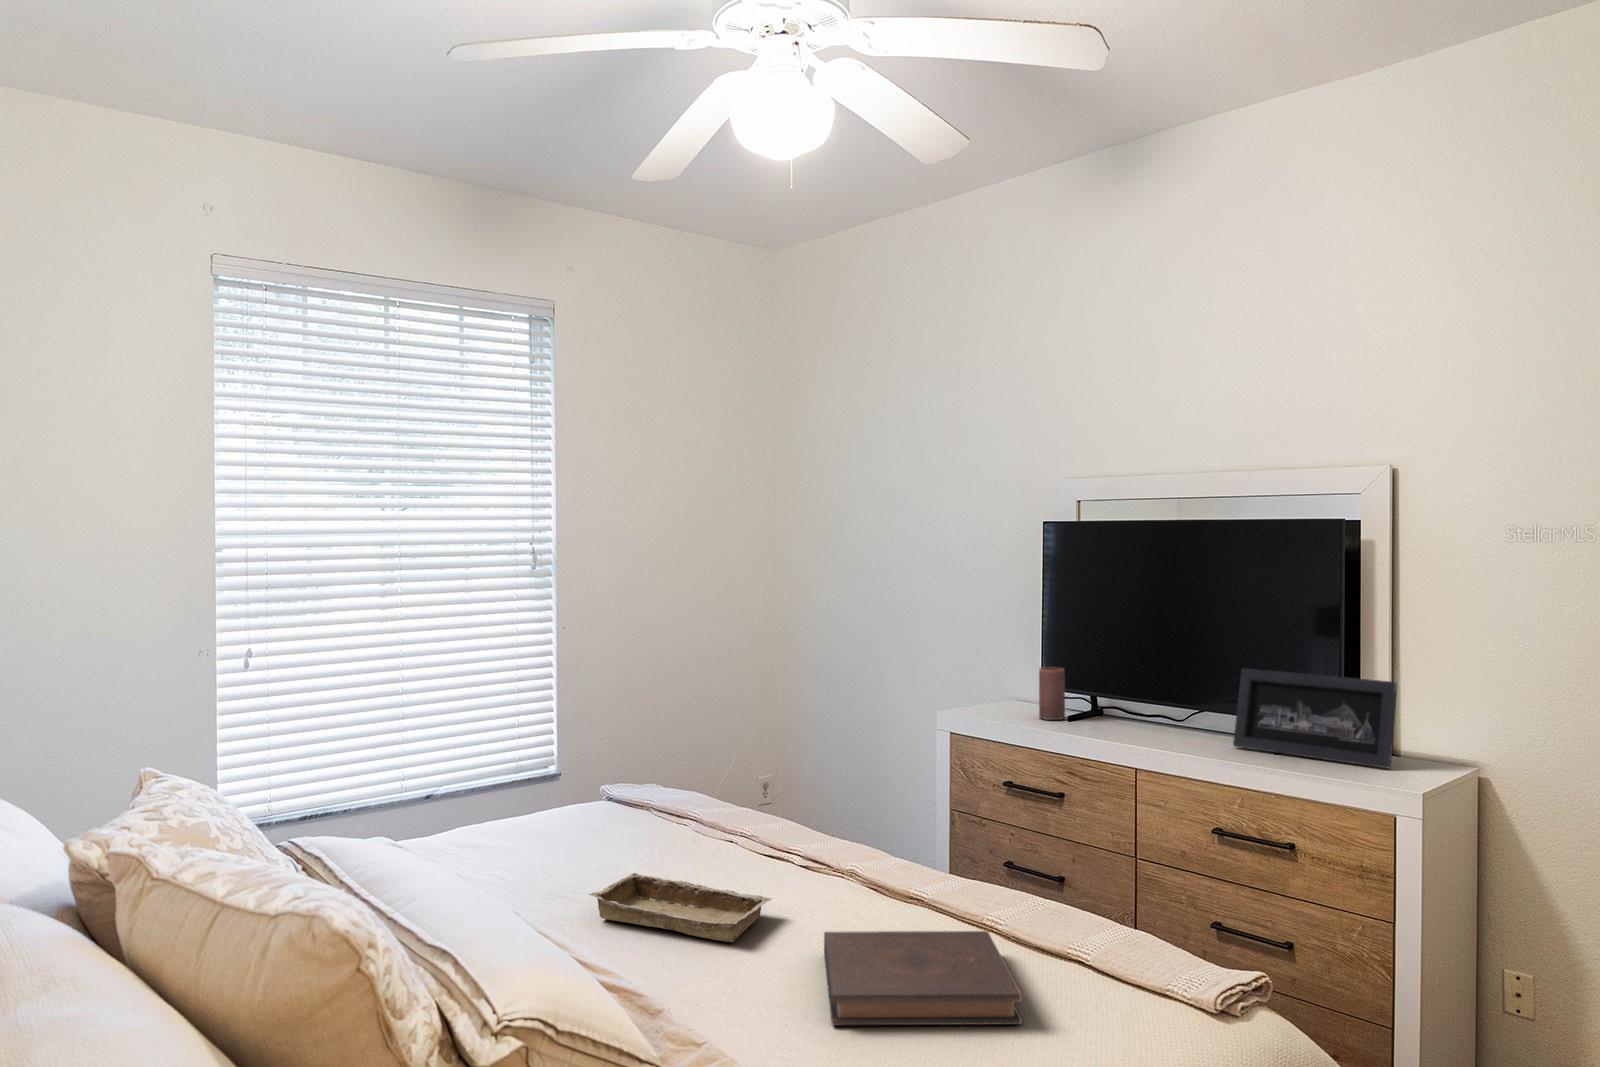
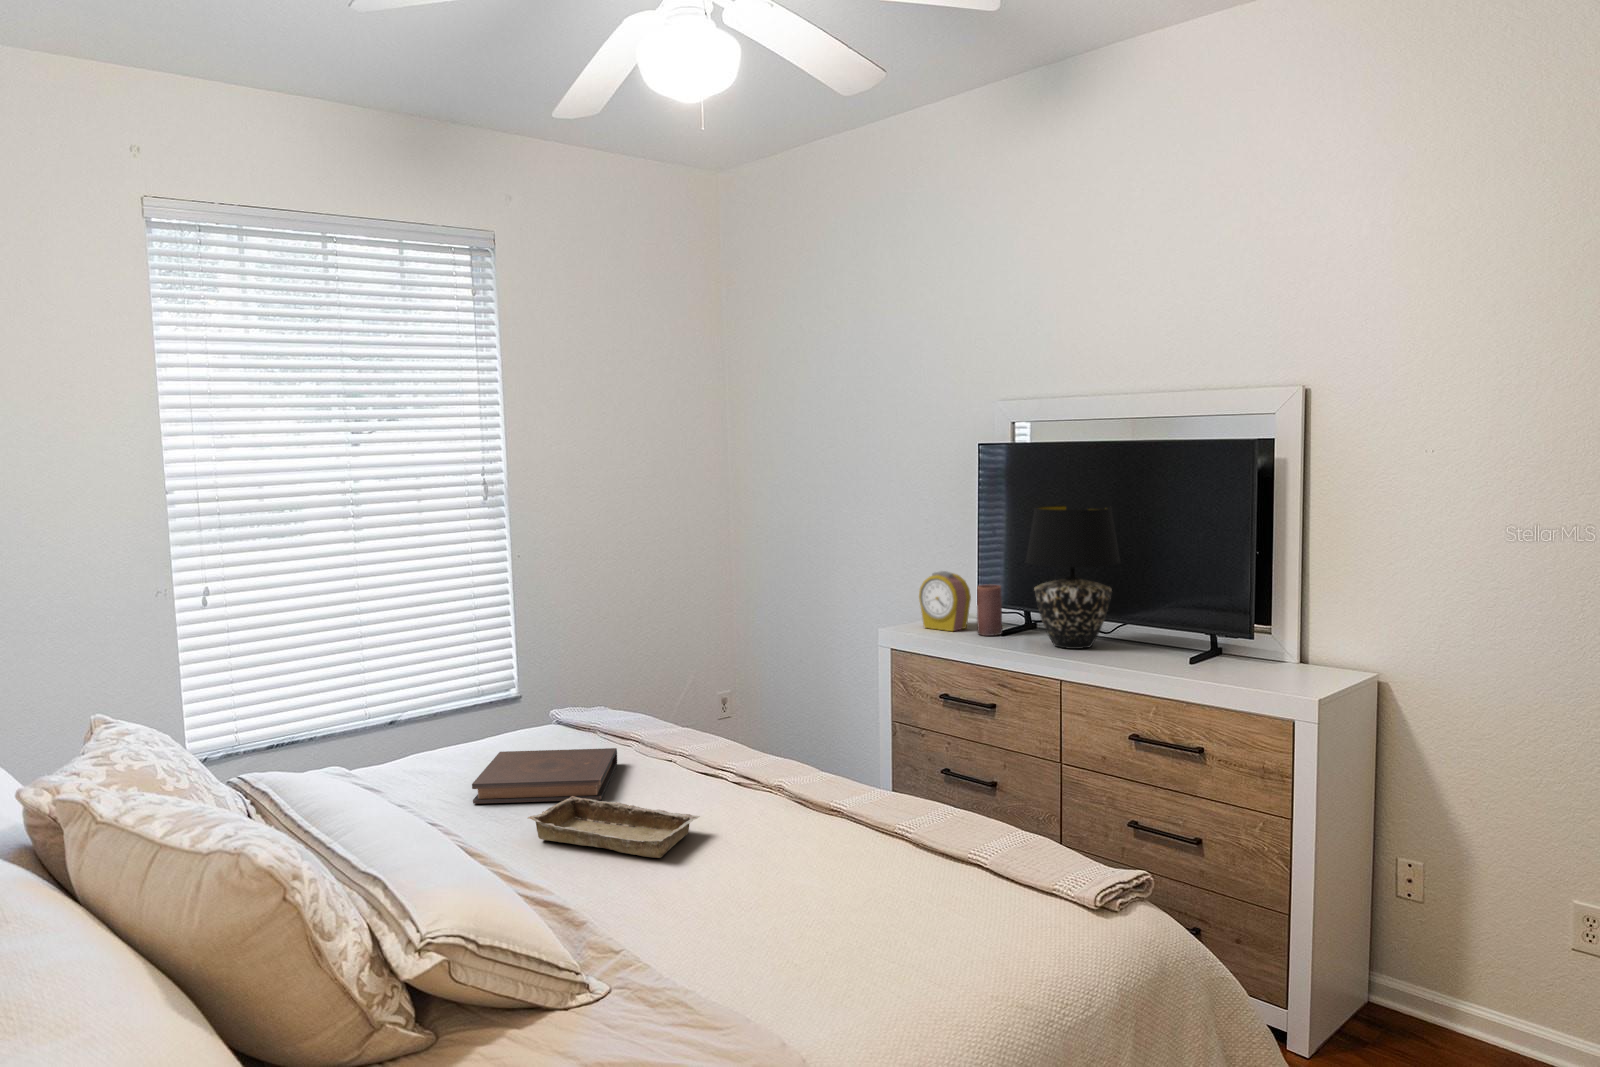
table lamp: none [1093,586,1194,735] -> present [1026,505,1120,649]
alarm clock: none [977,652,1031,715] -> present [919,571,971,631]
picture frame: present [1233,668,1398,769] -> none [1154,583,1306,677]
book: present [824,931,1022,1025] -> present [472,748,617,804]

